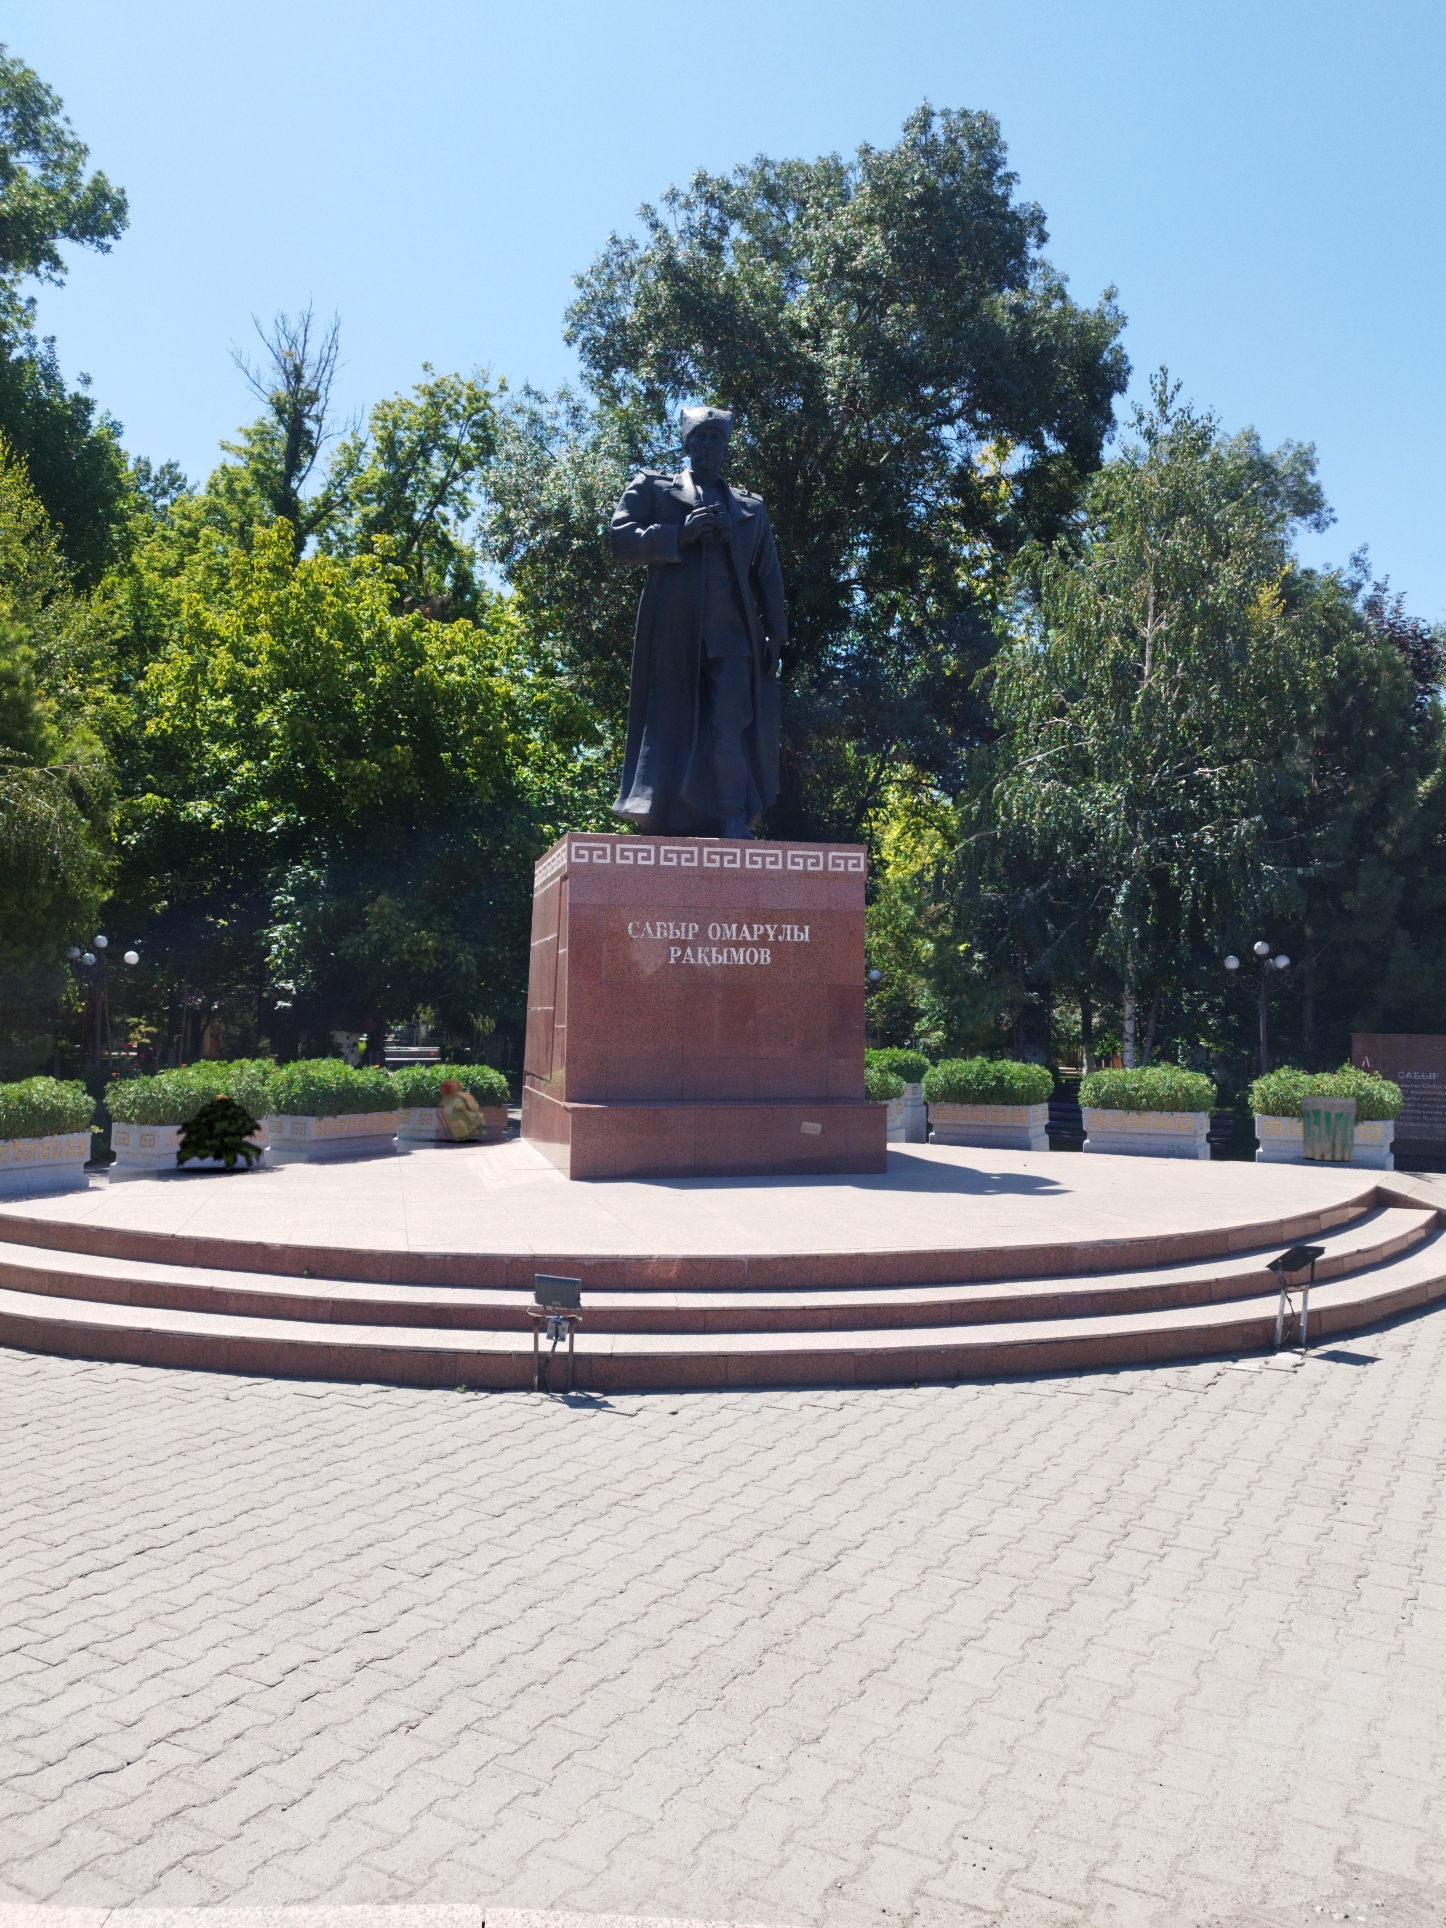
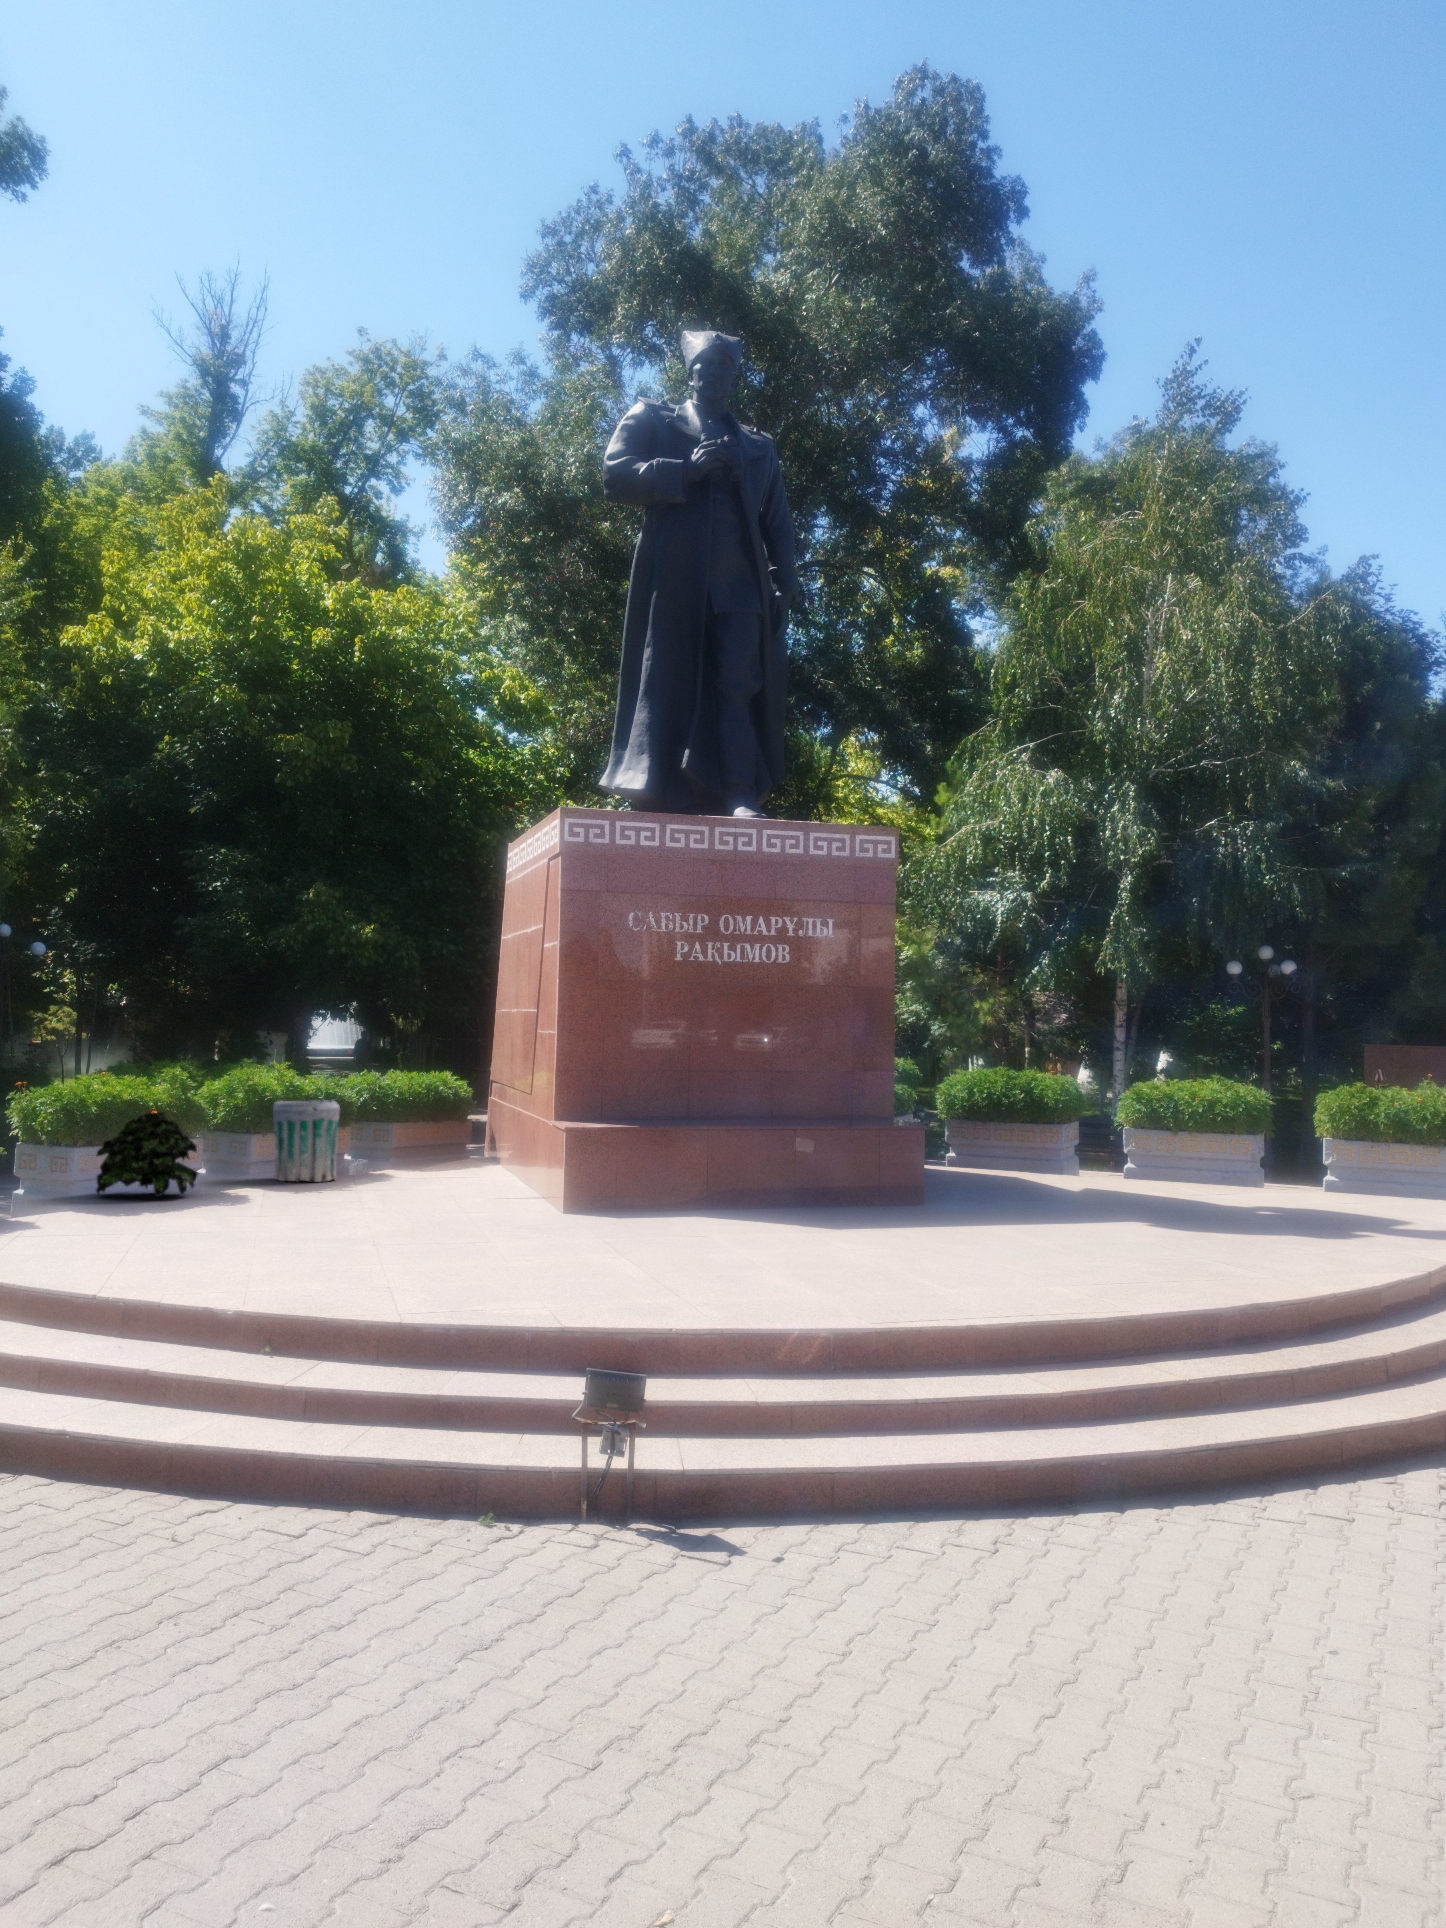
backpack: present [436,1079,487,1141] -> none [389,1092,448,1163]
trash can: present [1302,1096,1356,1161] -> present [273,1100,340,1182]

